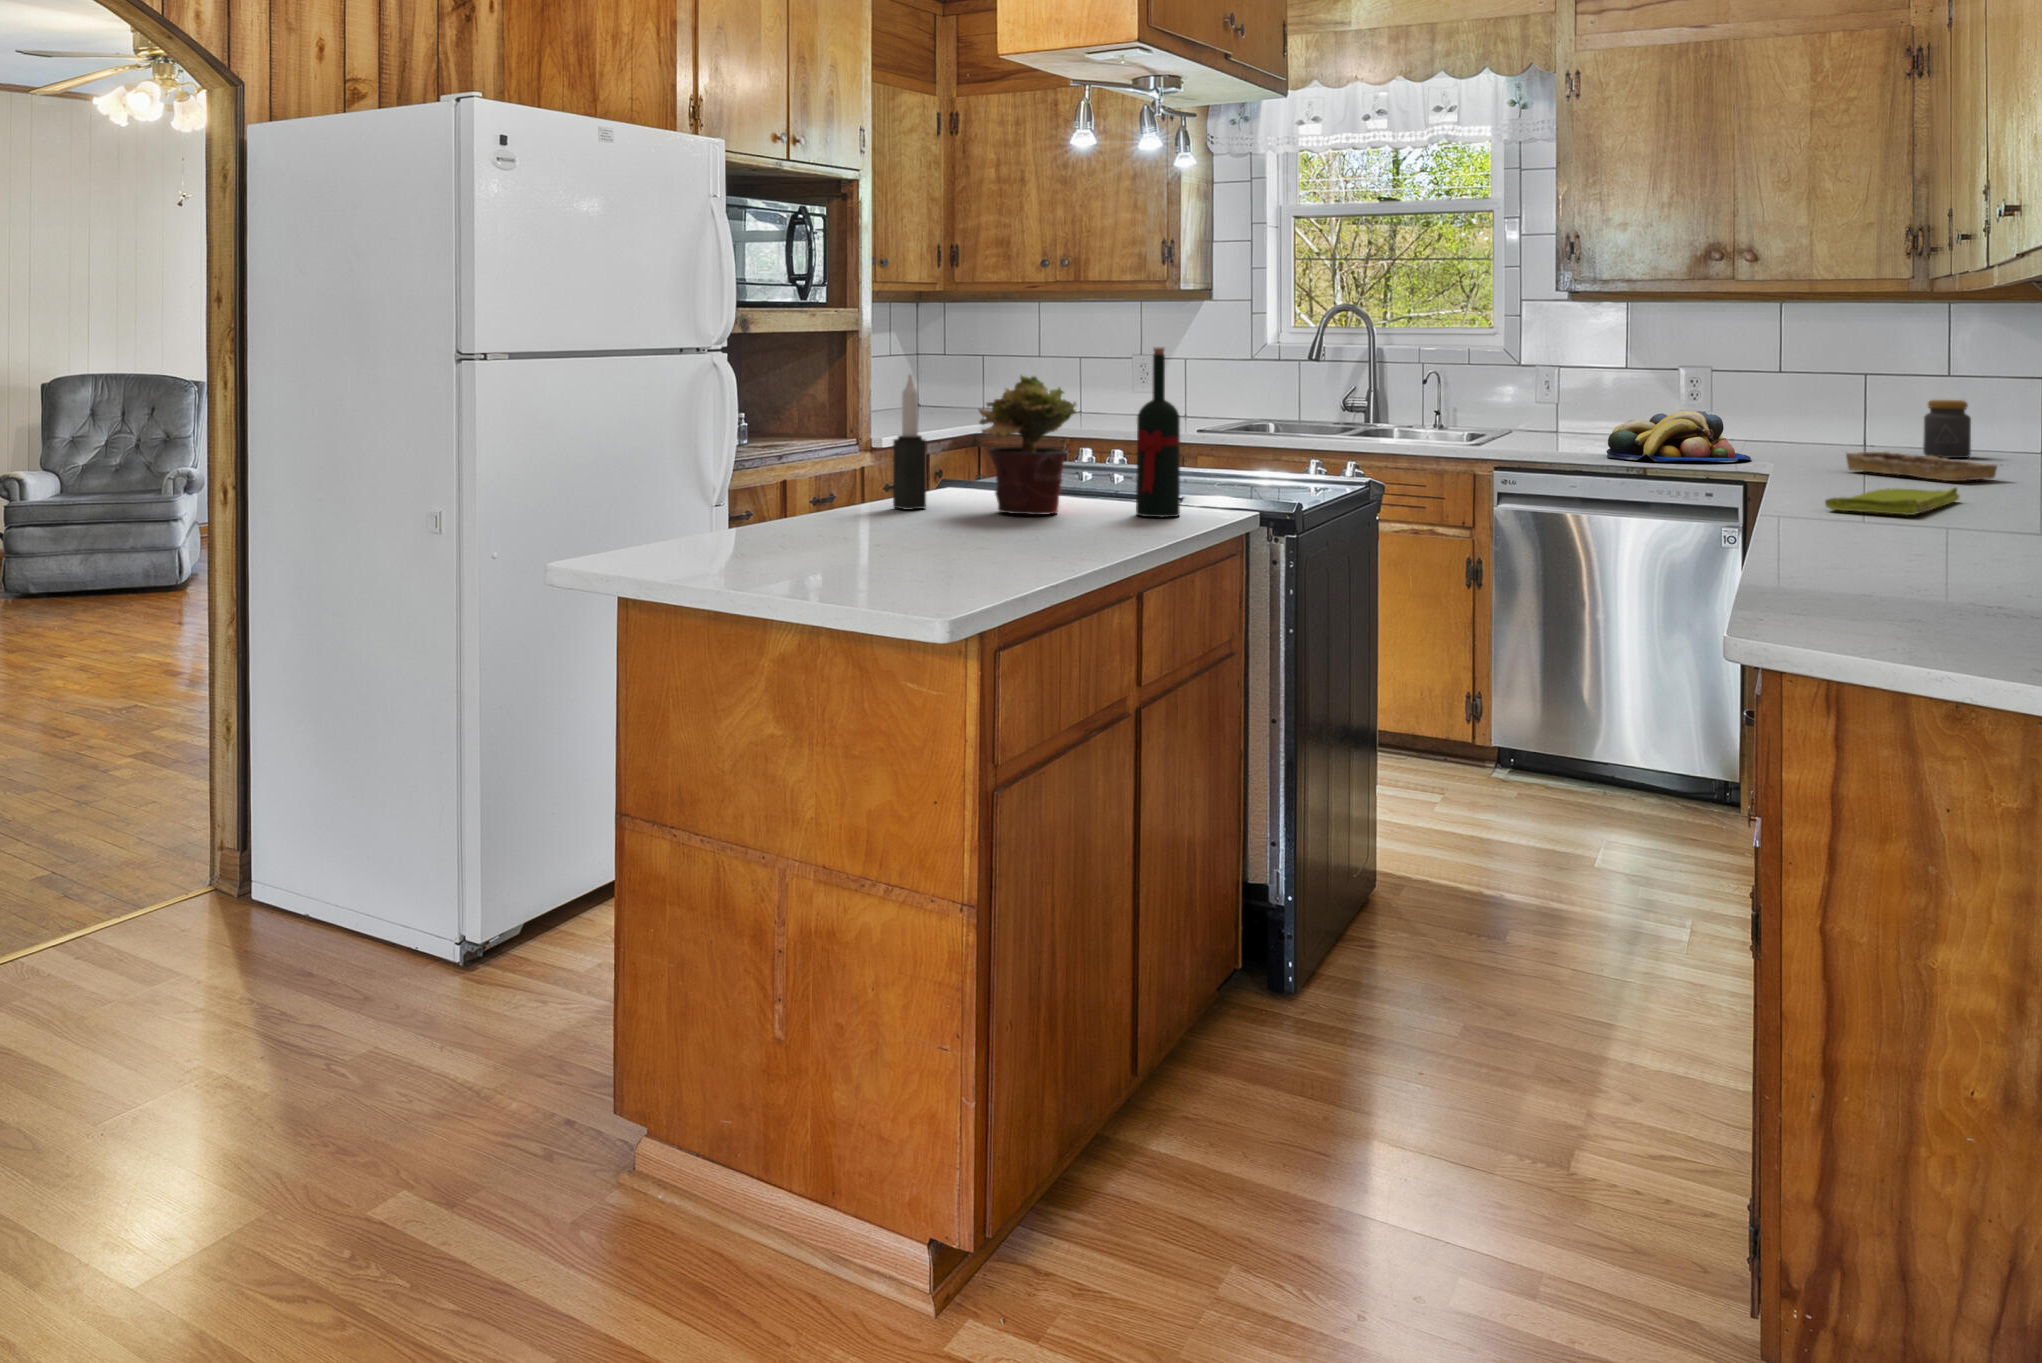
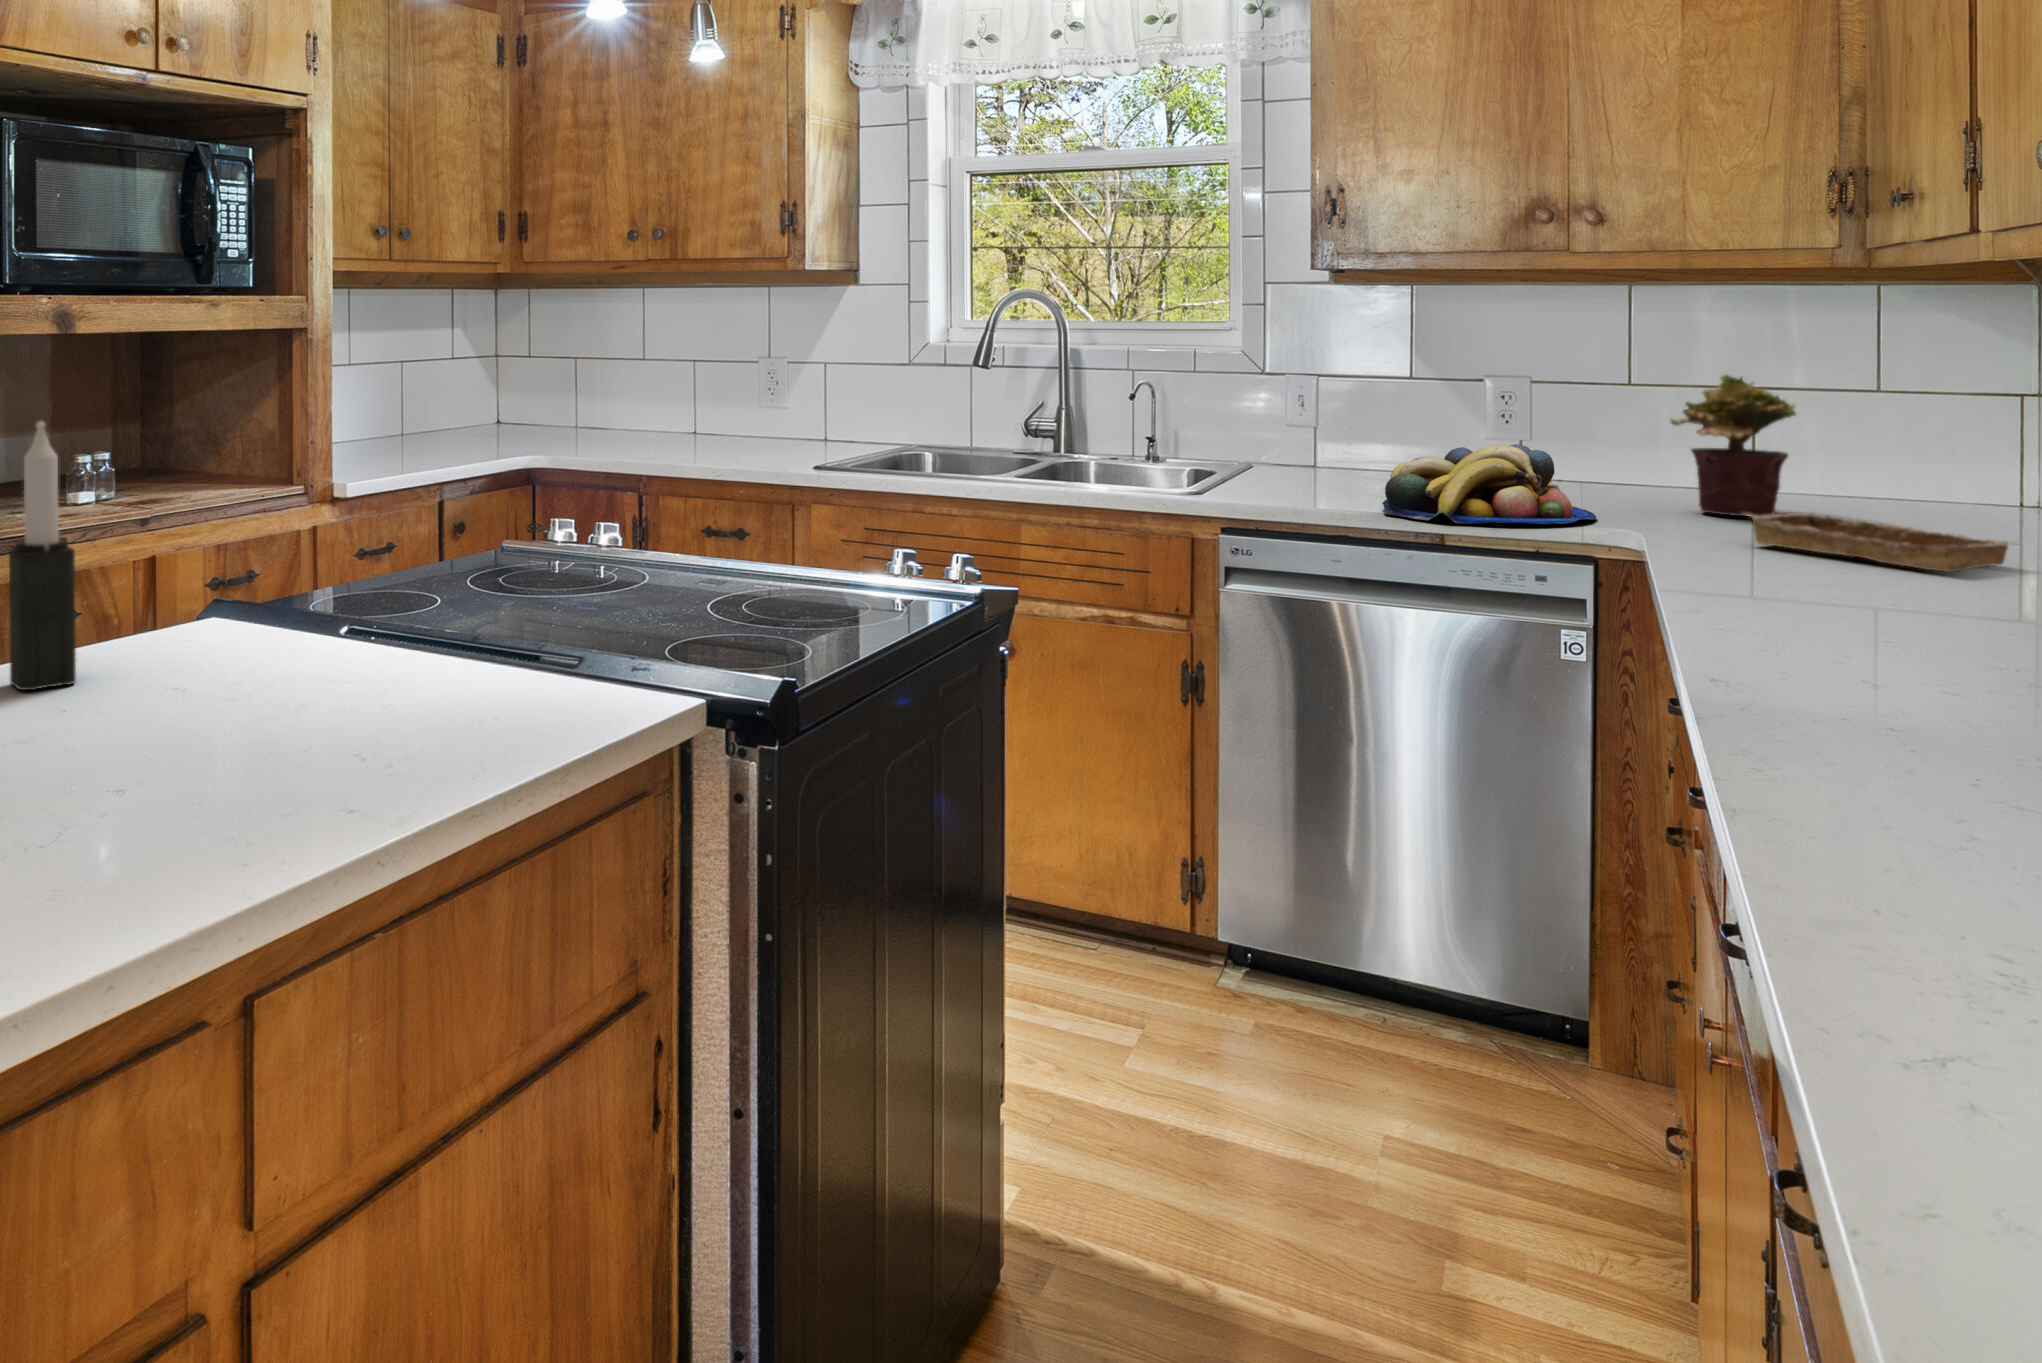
wine bottle: present [1136,347,1180,517] -> none [444,370,540,719]
potted plant: present [978,376,1076,515] -> present [1670,375,1796,516]
jar: present [1923,400,1971,458] -> none [1842,427,1916,514]
dish towel: present [1825,488,1959,515] -> none [1783,601,2001,677]

